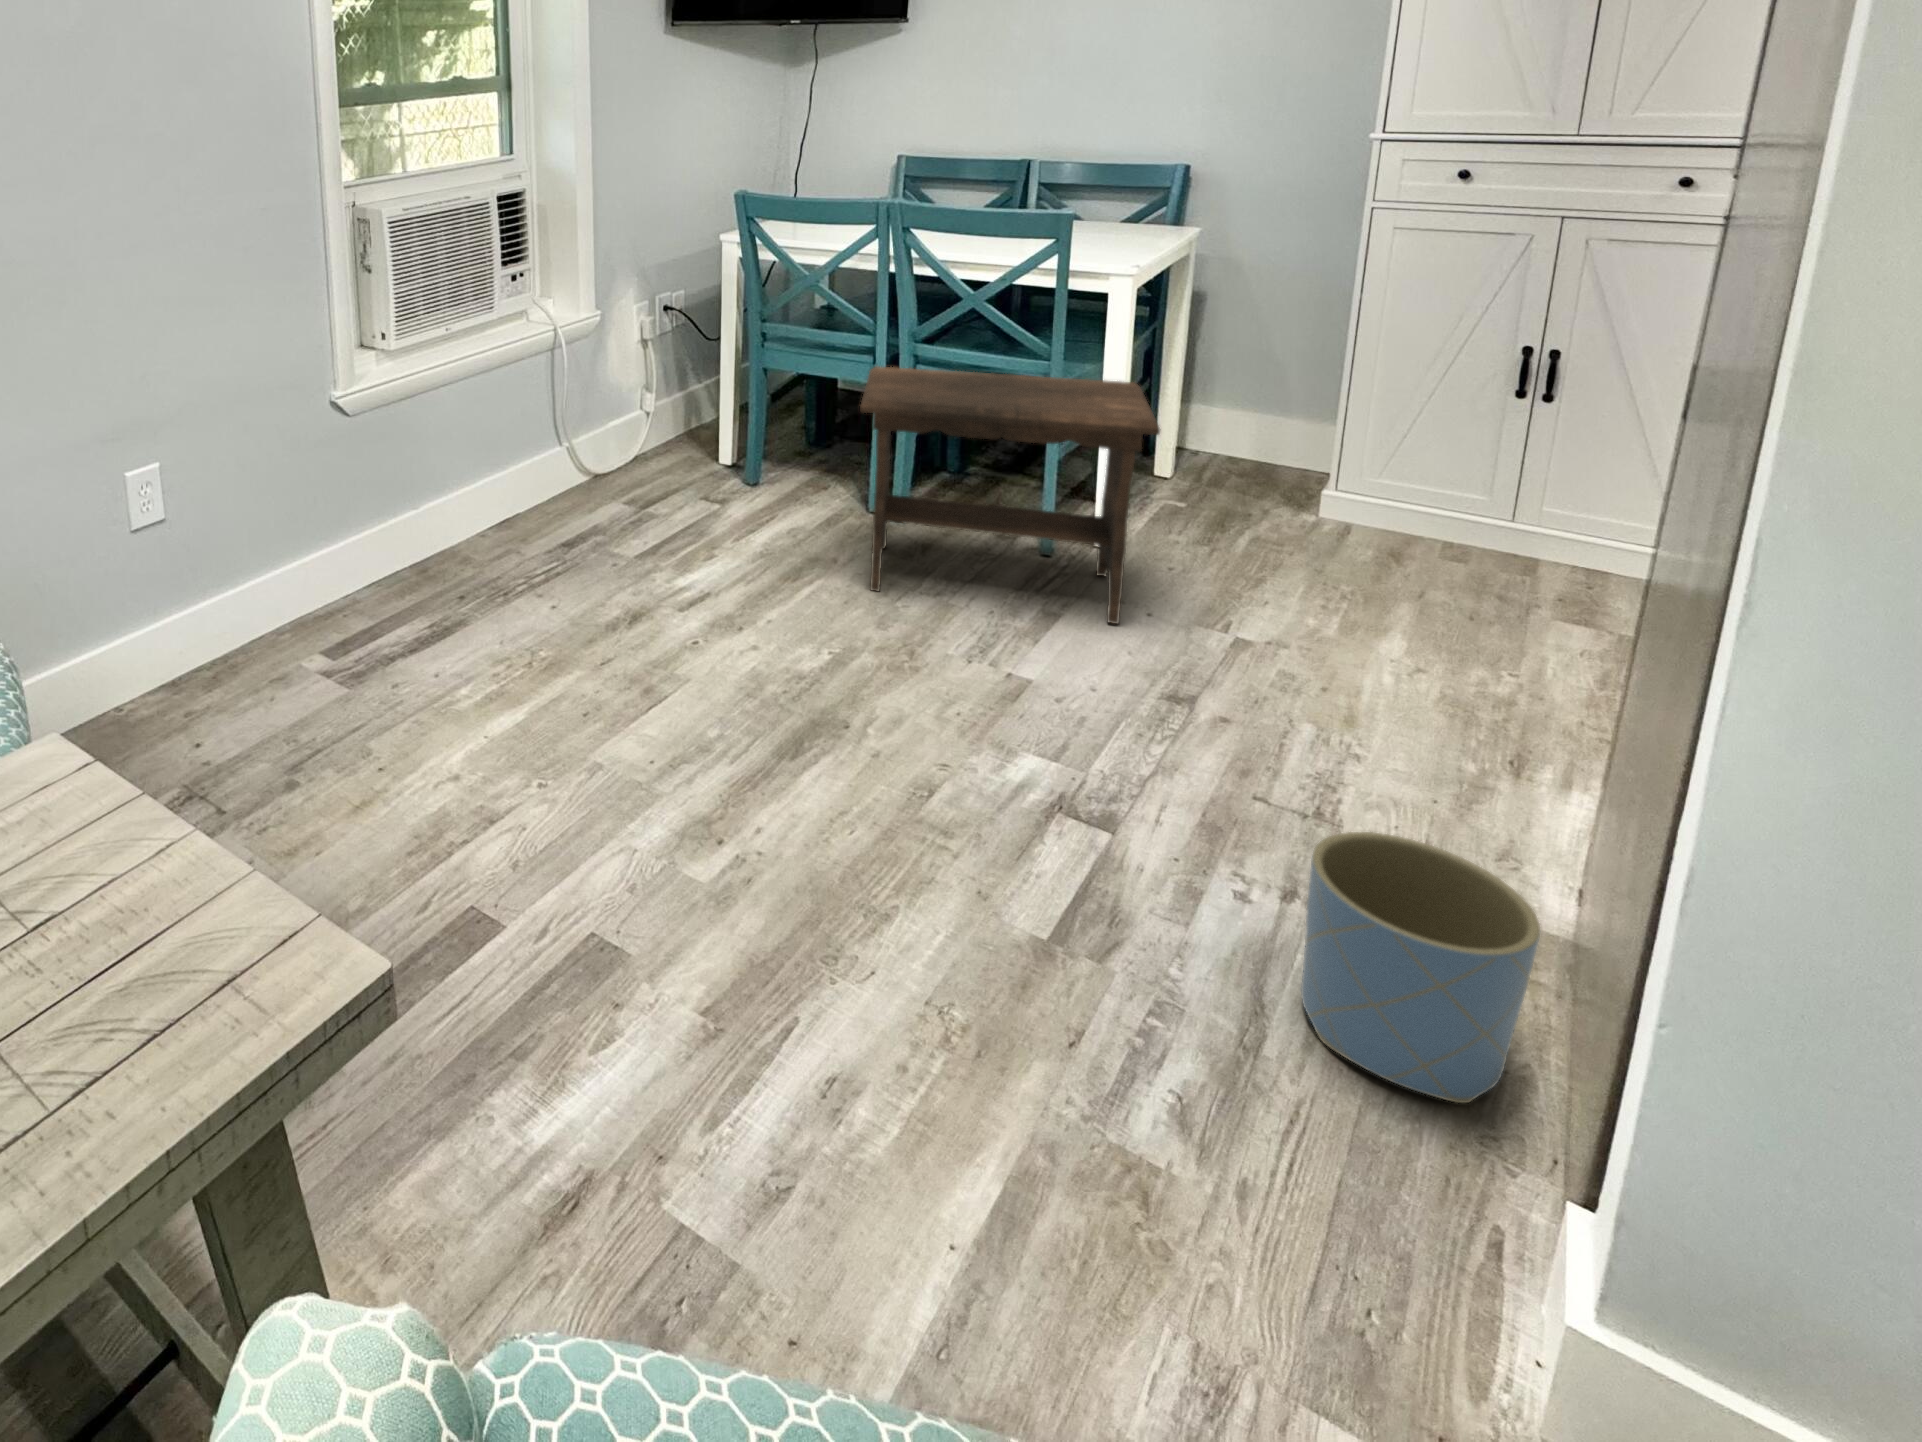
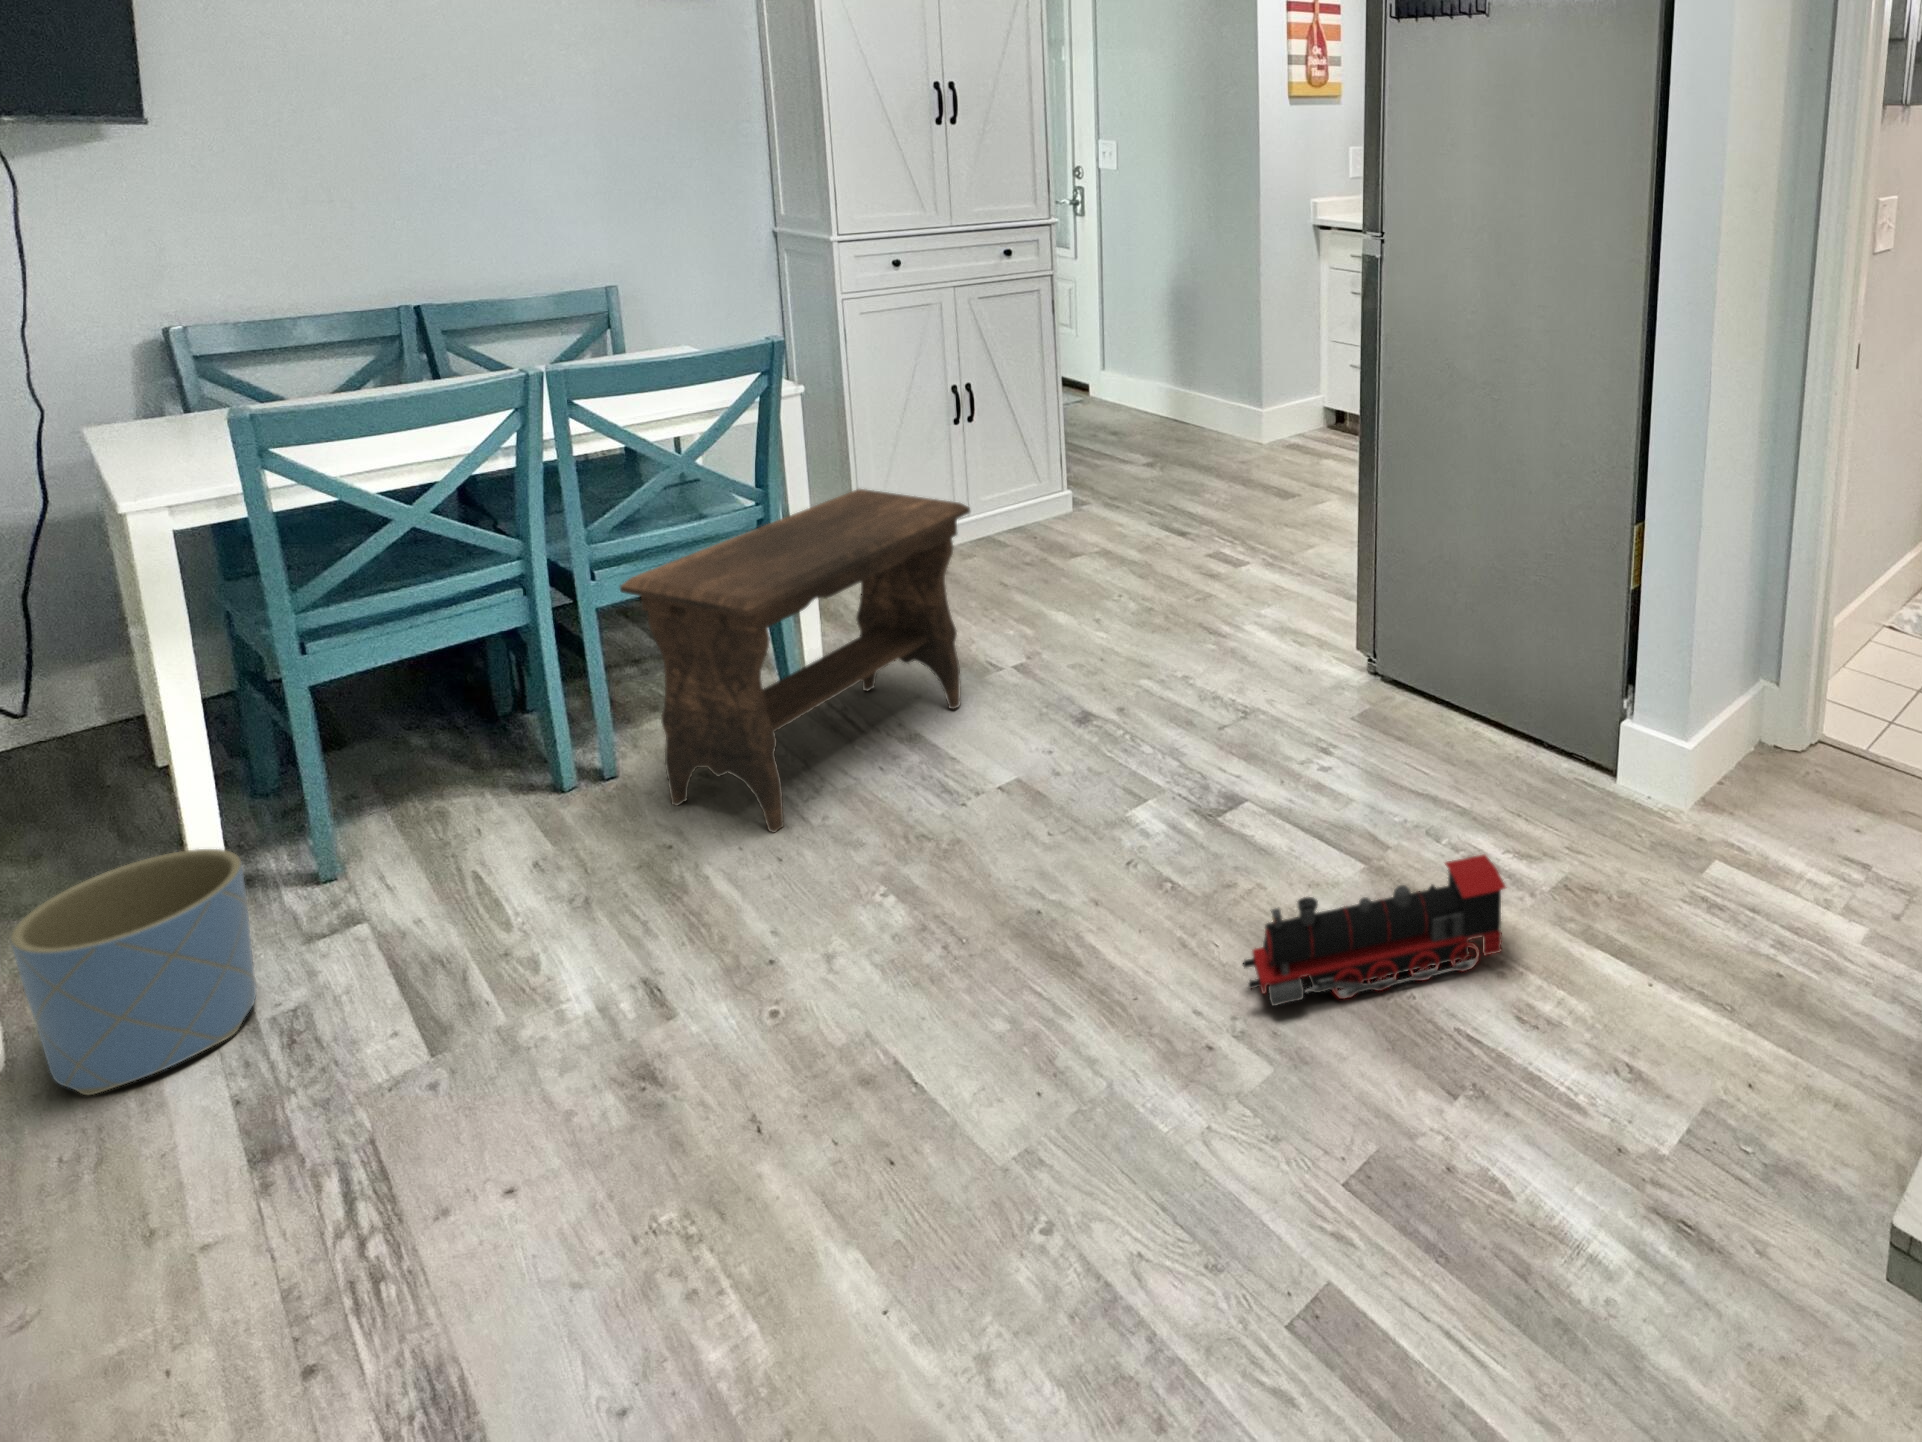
toy train: none [762,800,984,1061] -> present [1243,855,1506,1006]
planter: present [1301,832,1540,1103] -> present [11,849,256,1095]

